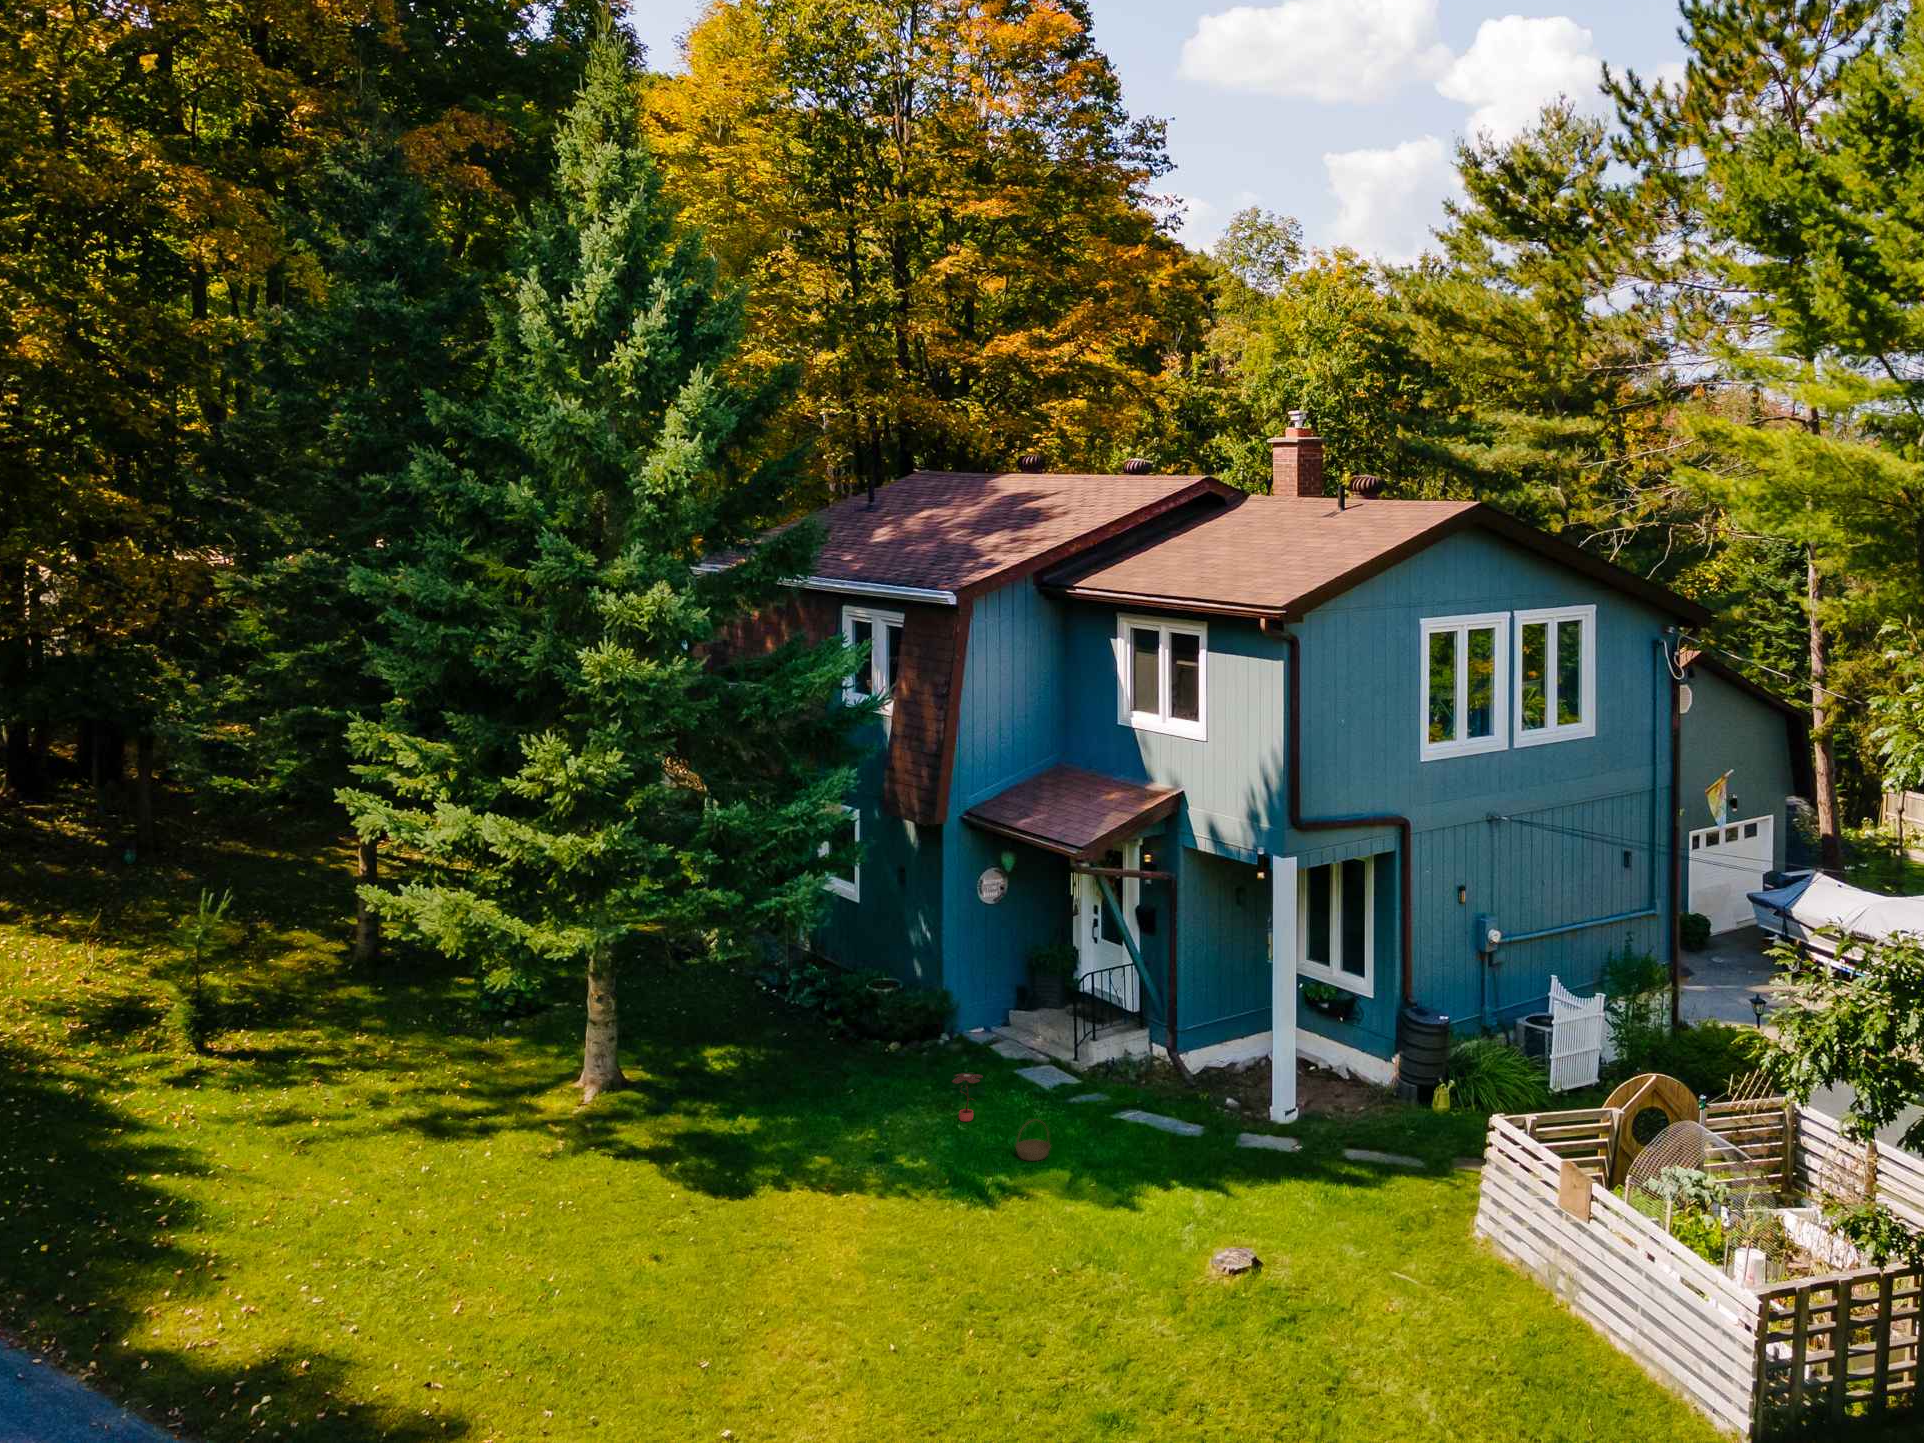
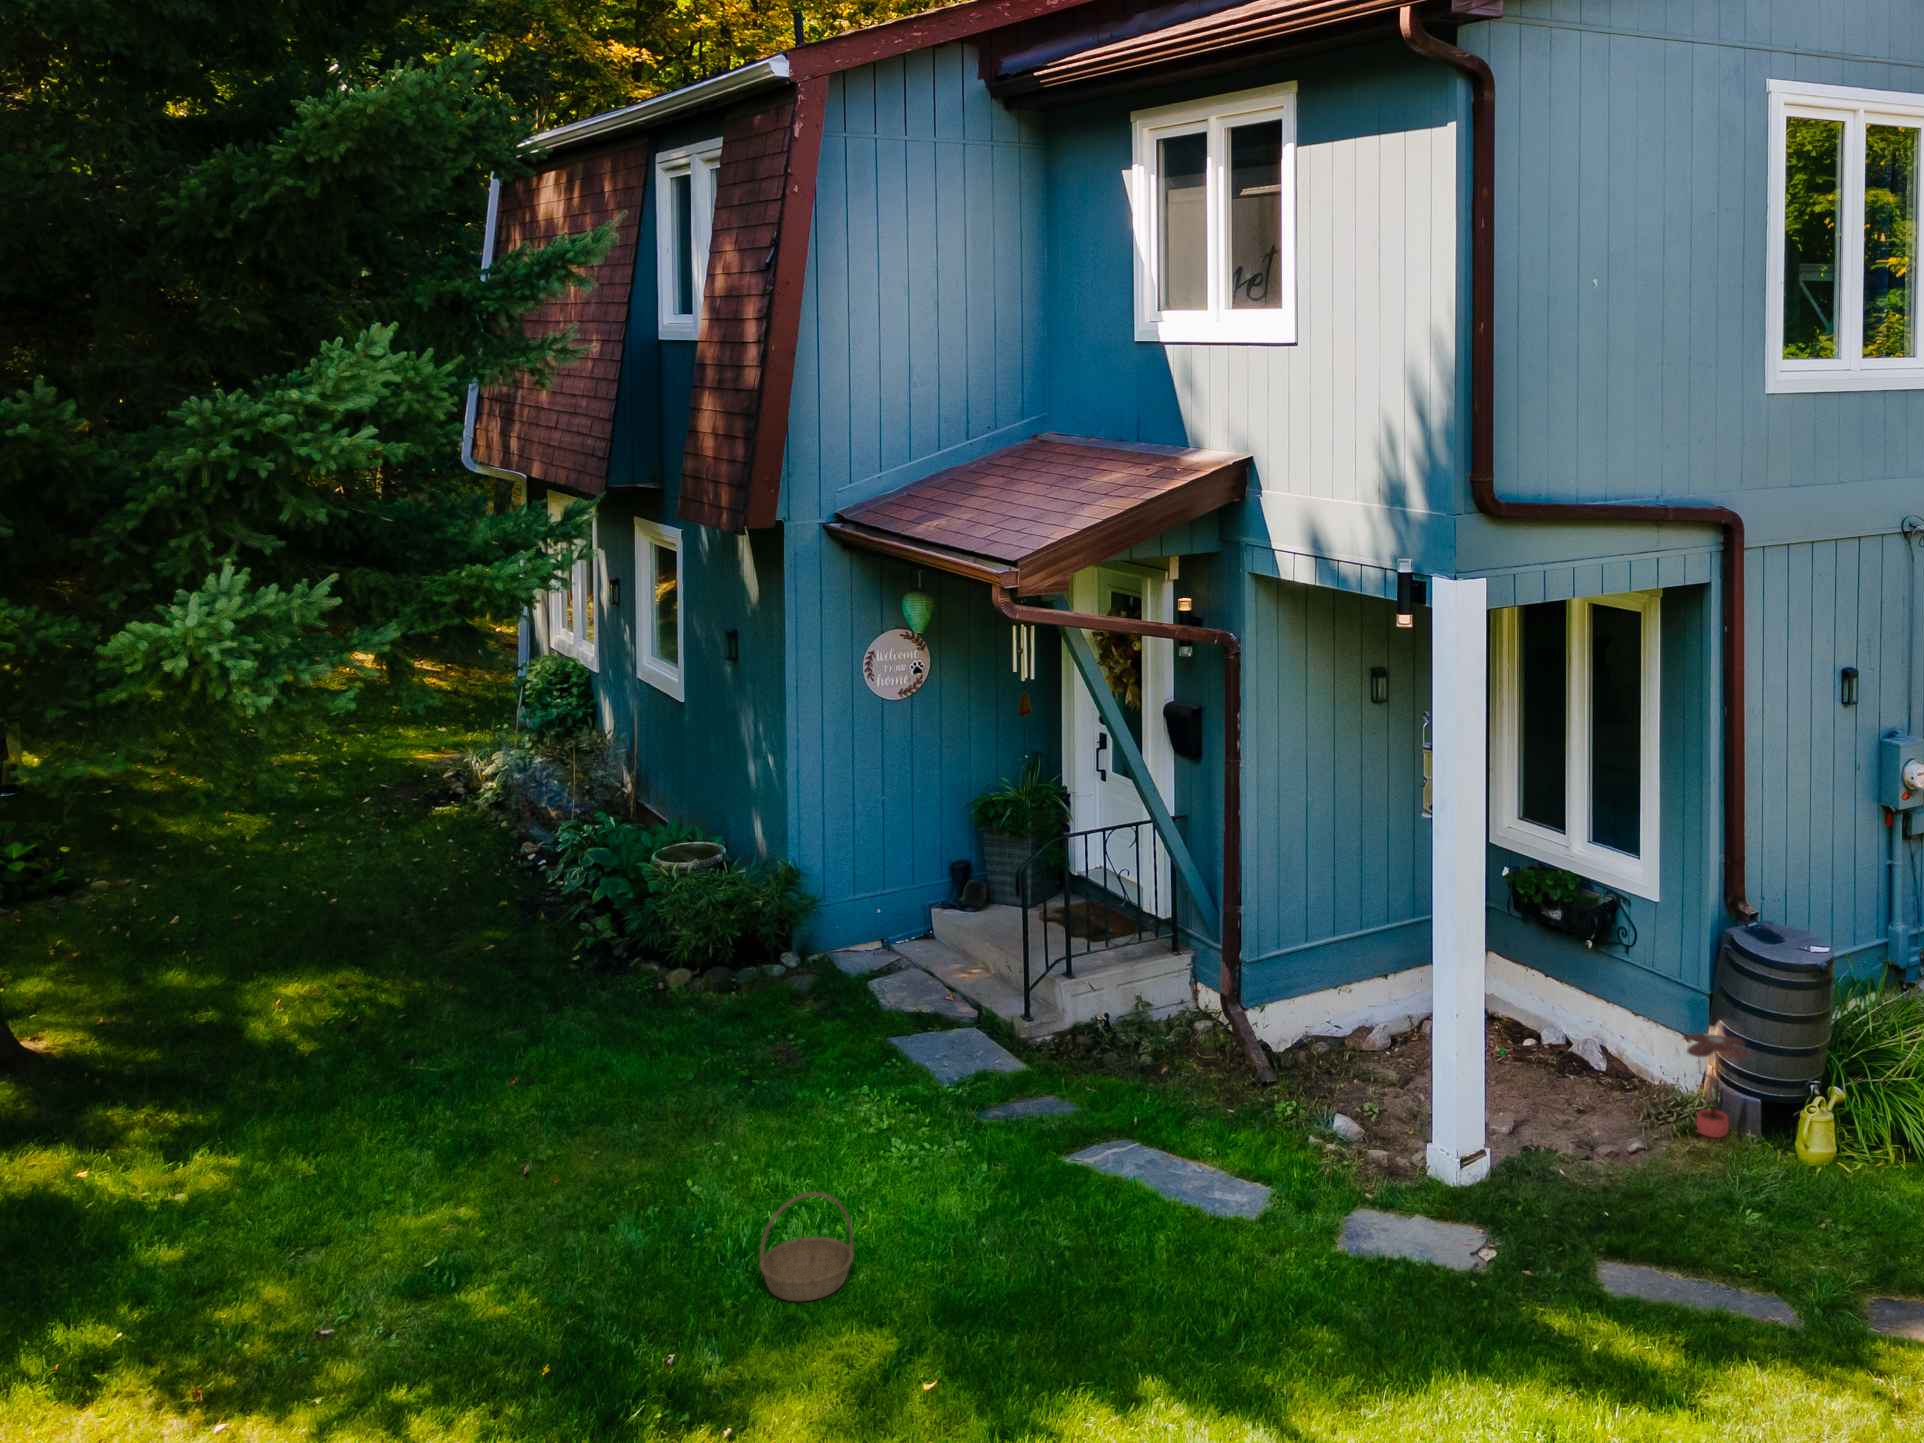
potted plant: present [952,1073,983,1122] -> present [1684,1034,1750,1138]

